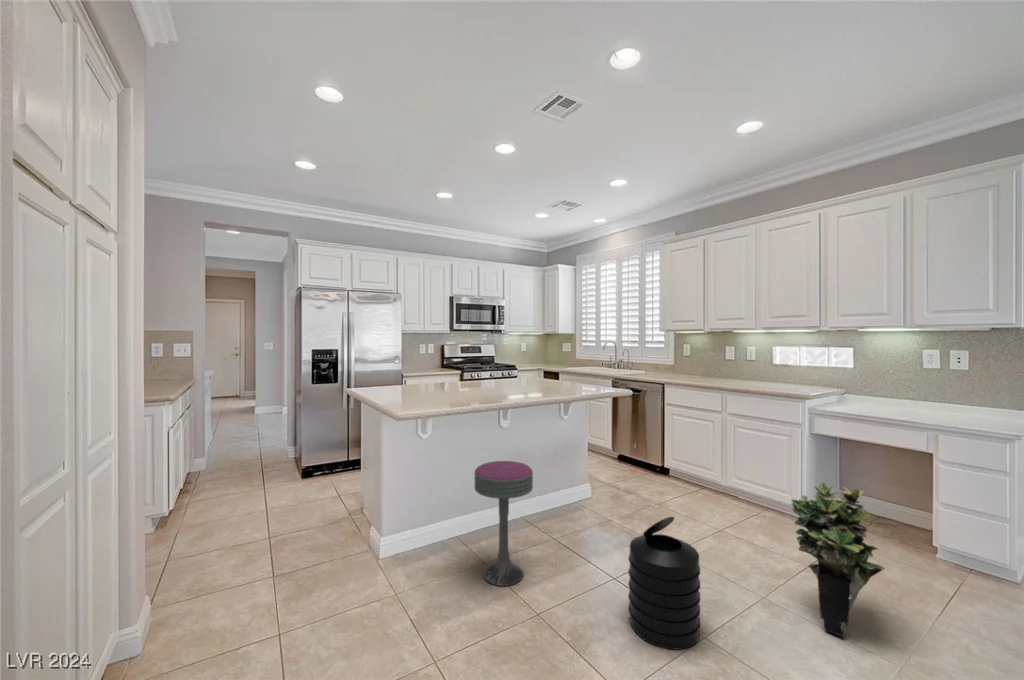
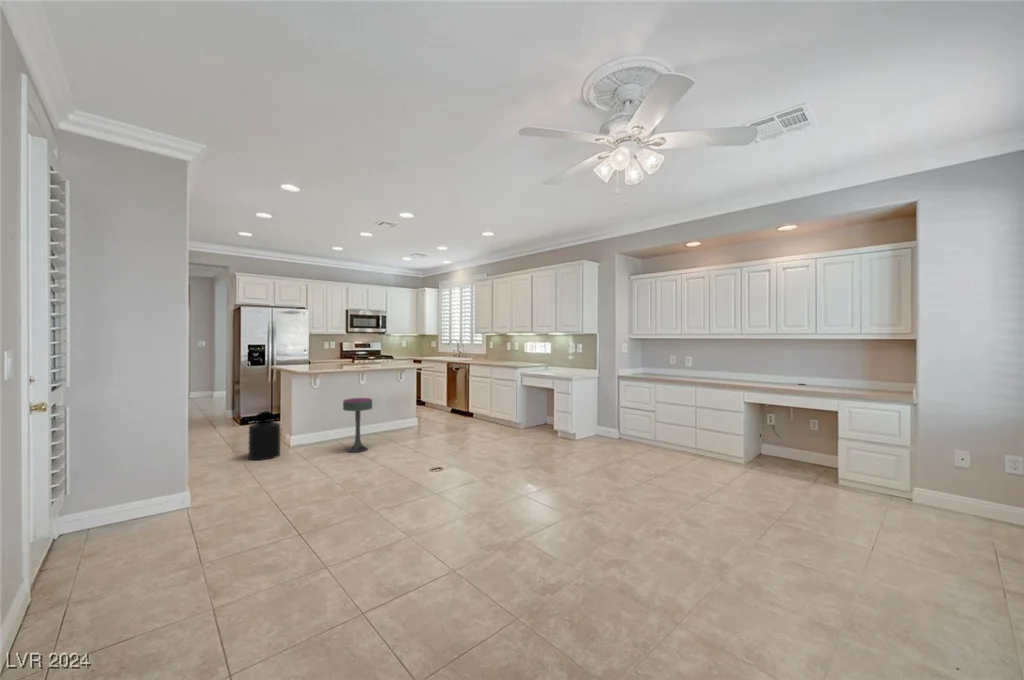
potted plant: present [792,482,884,637] -> none [478,399,508,455]
trash can: present [628,517,700,650] -> present [248,411,281,460]

